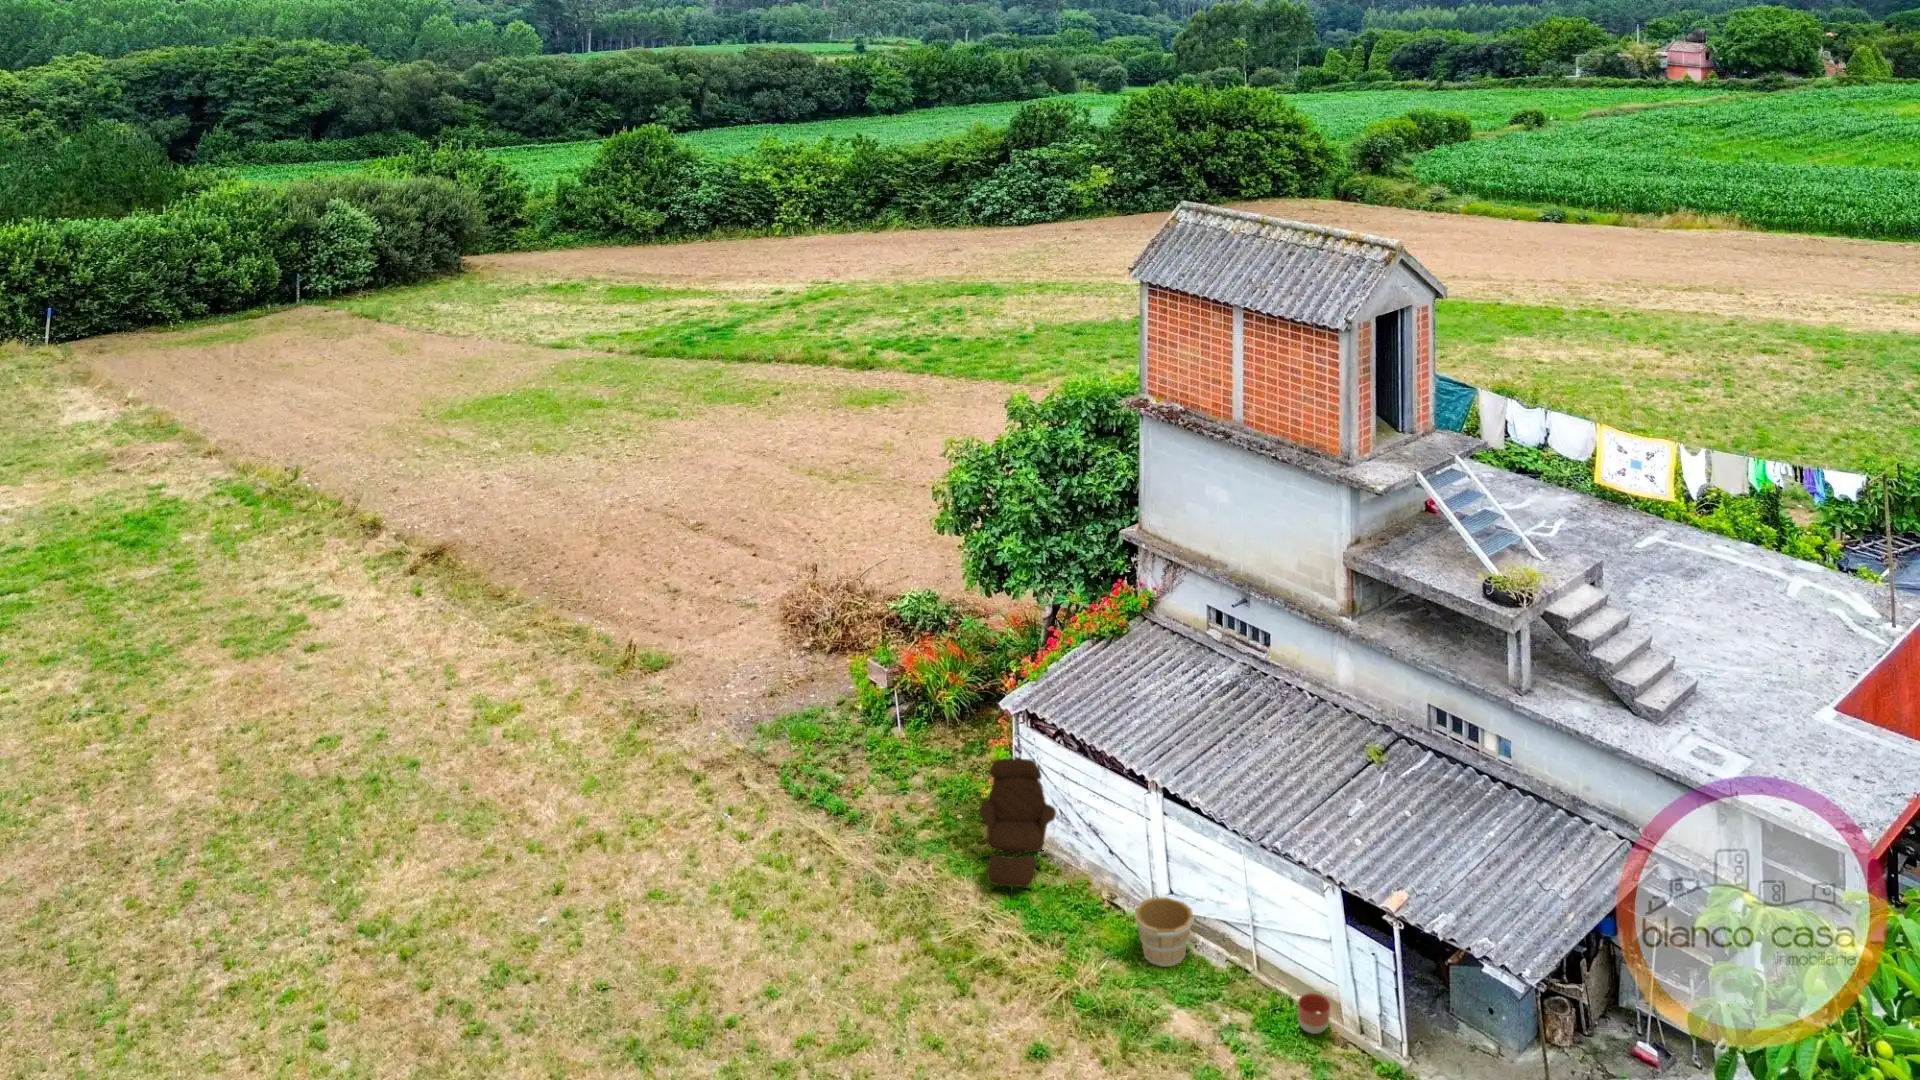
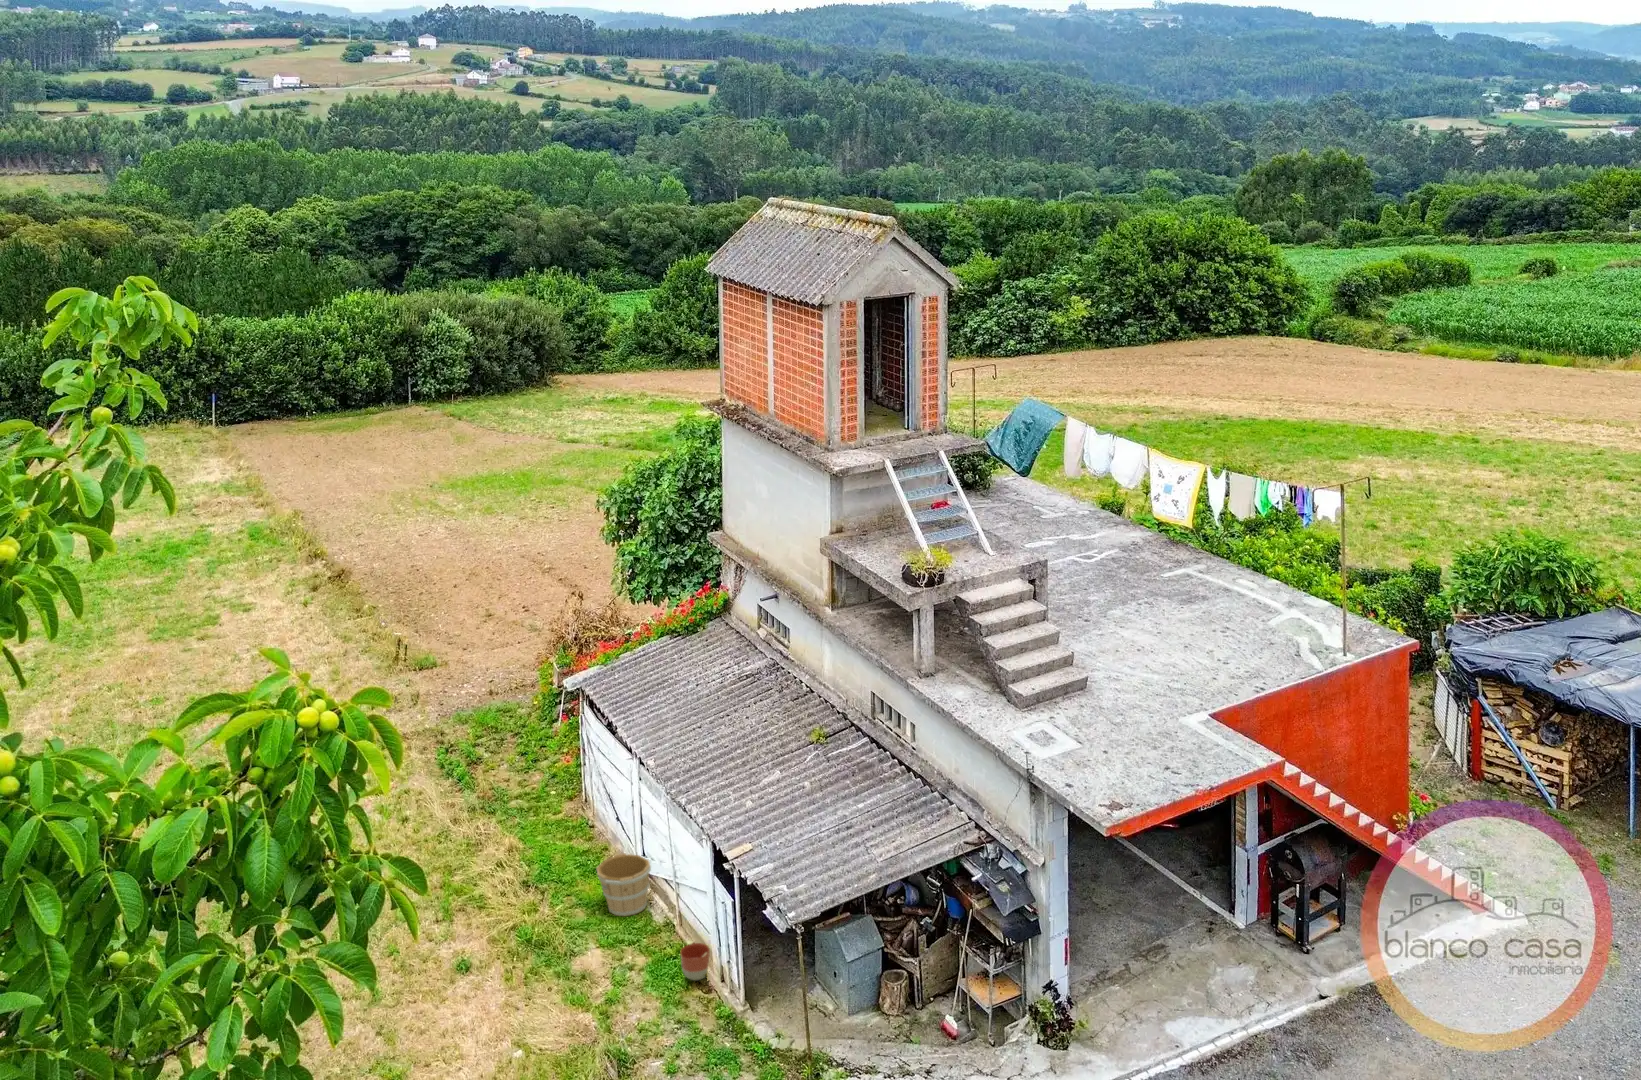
lounge chair: present [979,759,1056,899] -> none [526,733,611,853]

